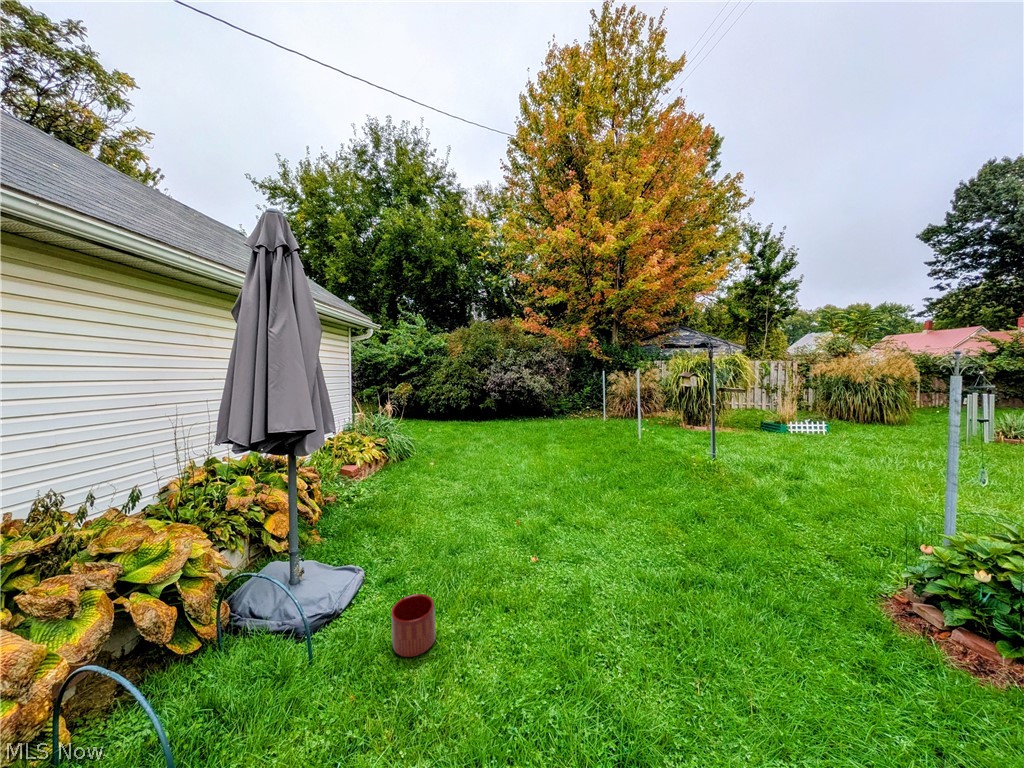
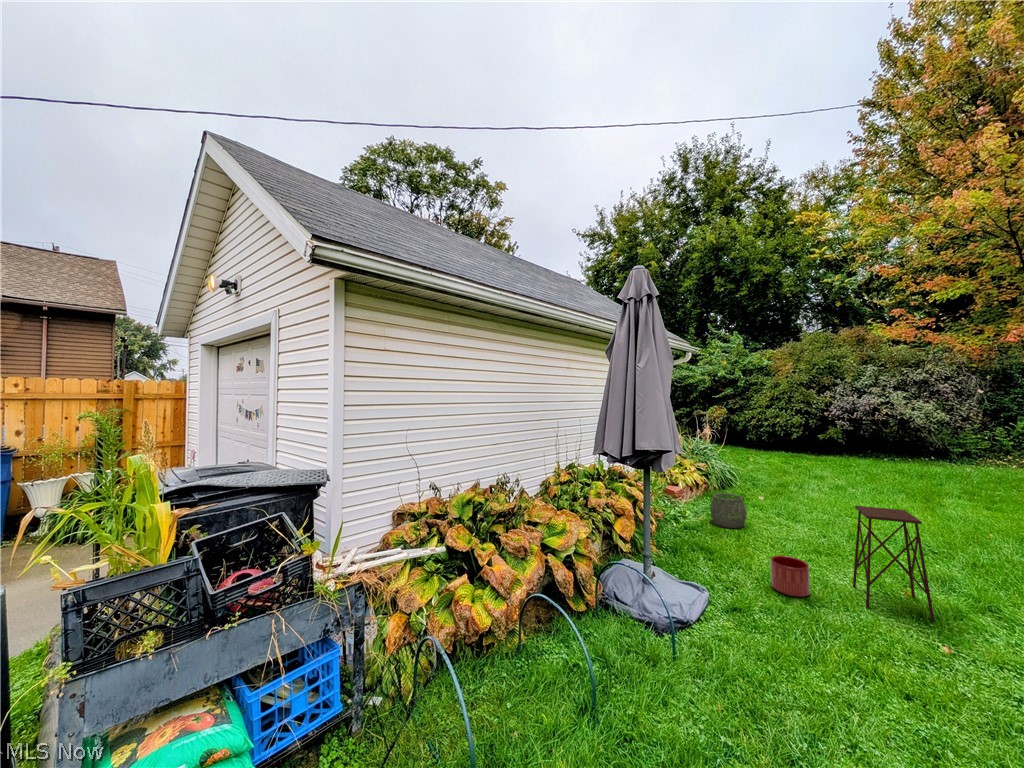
woven basket: none [355,497,396,542] -> present [710,493,747,528]
side table: none [481,507,544,638] -> present [853,506,934,620]

